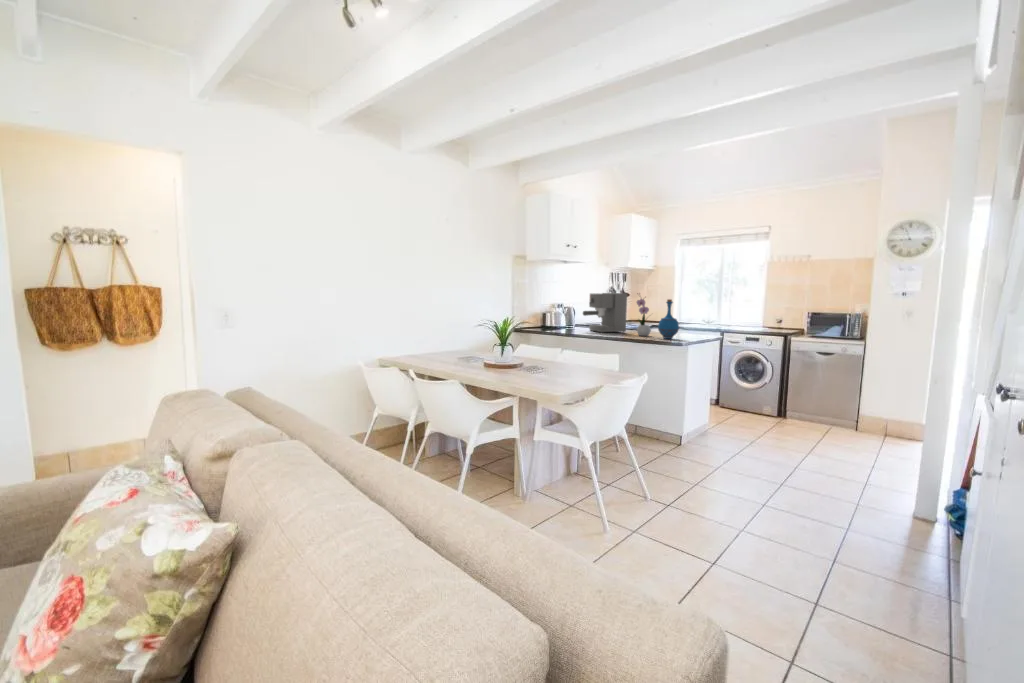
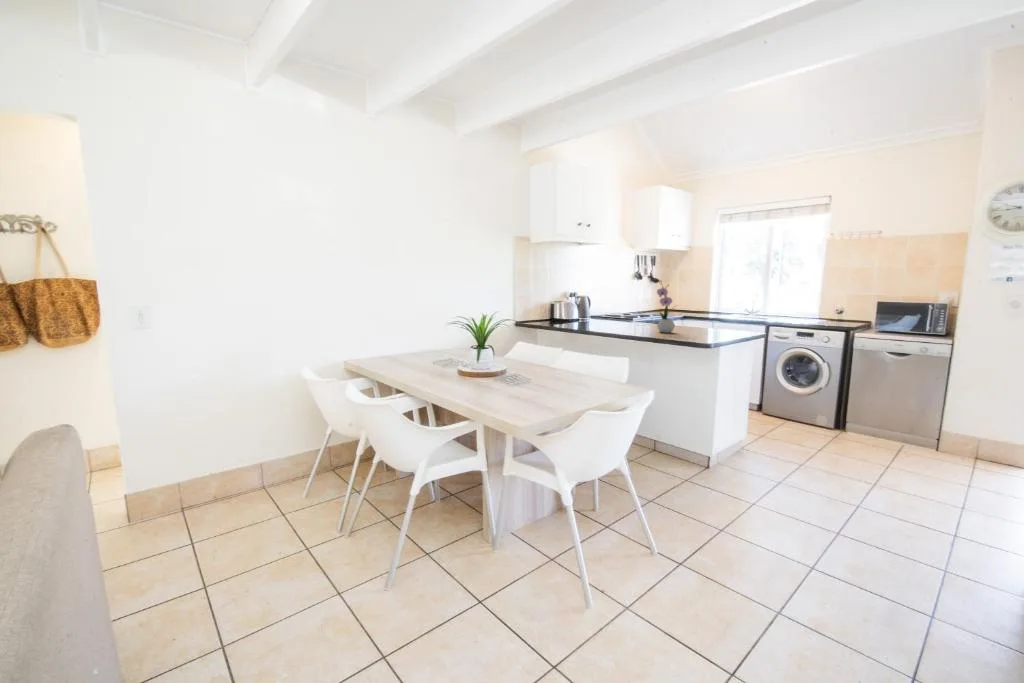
coffee maker: present [583,293,627,333] -> none [593,280,648,328]
bottle: present [658,299,679,339] -> none [682,288,708,337]

